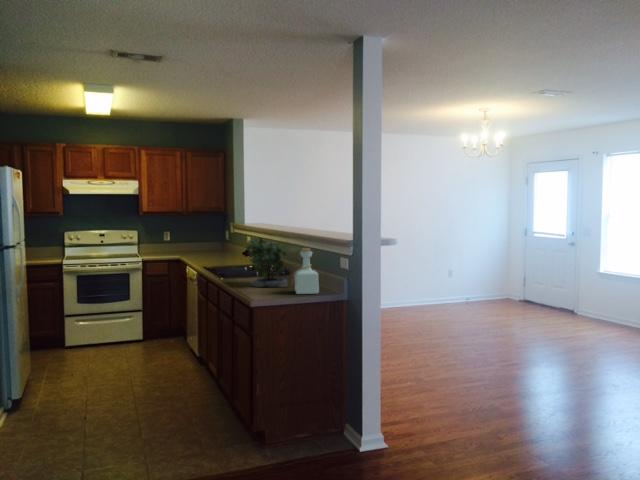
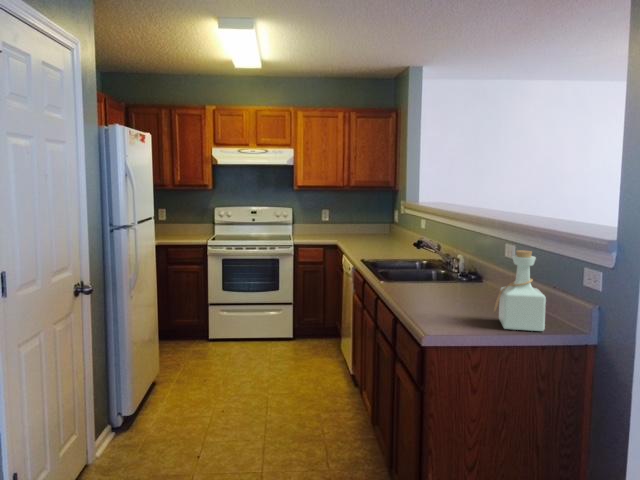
potted plant: present [247,237,288,287] -> none [419,223,486,310]

